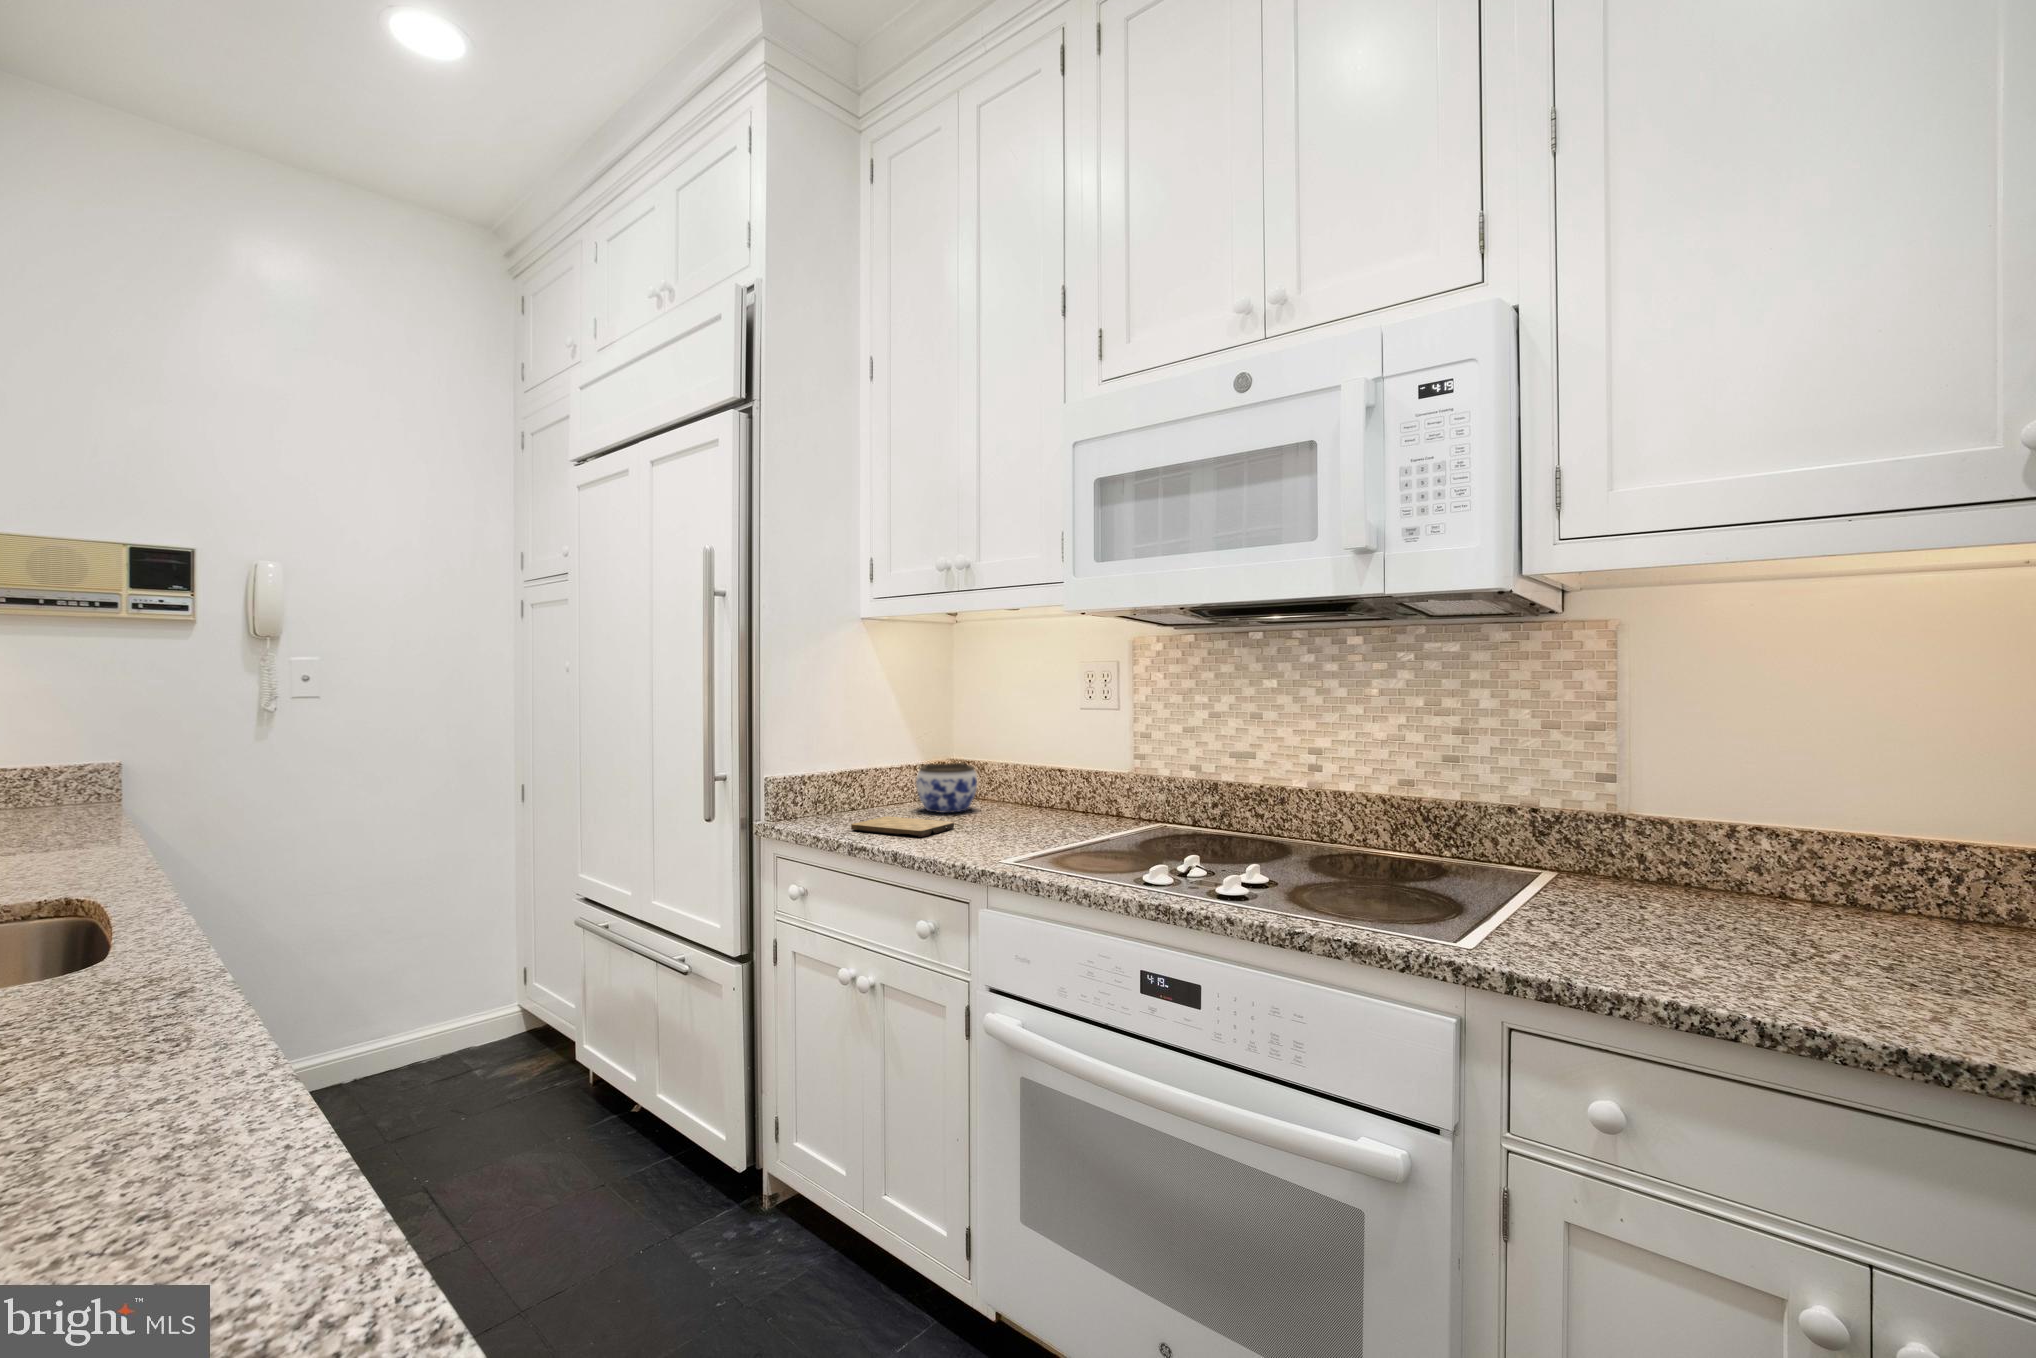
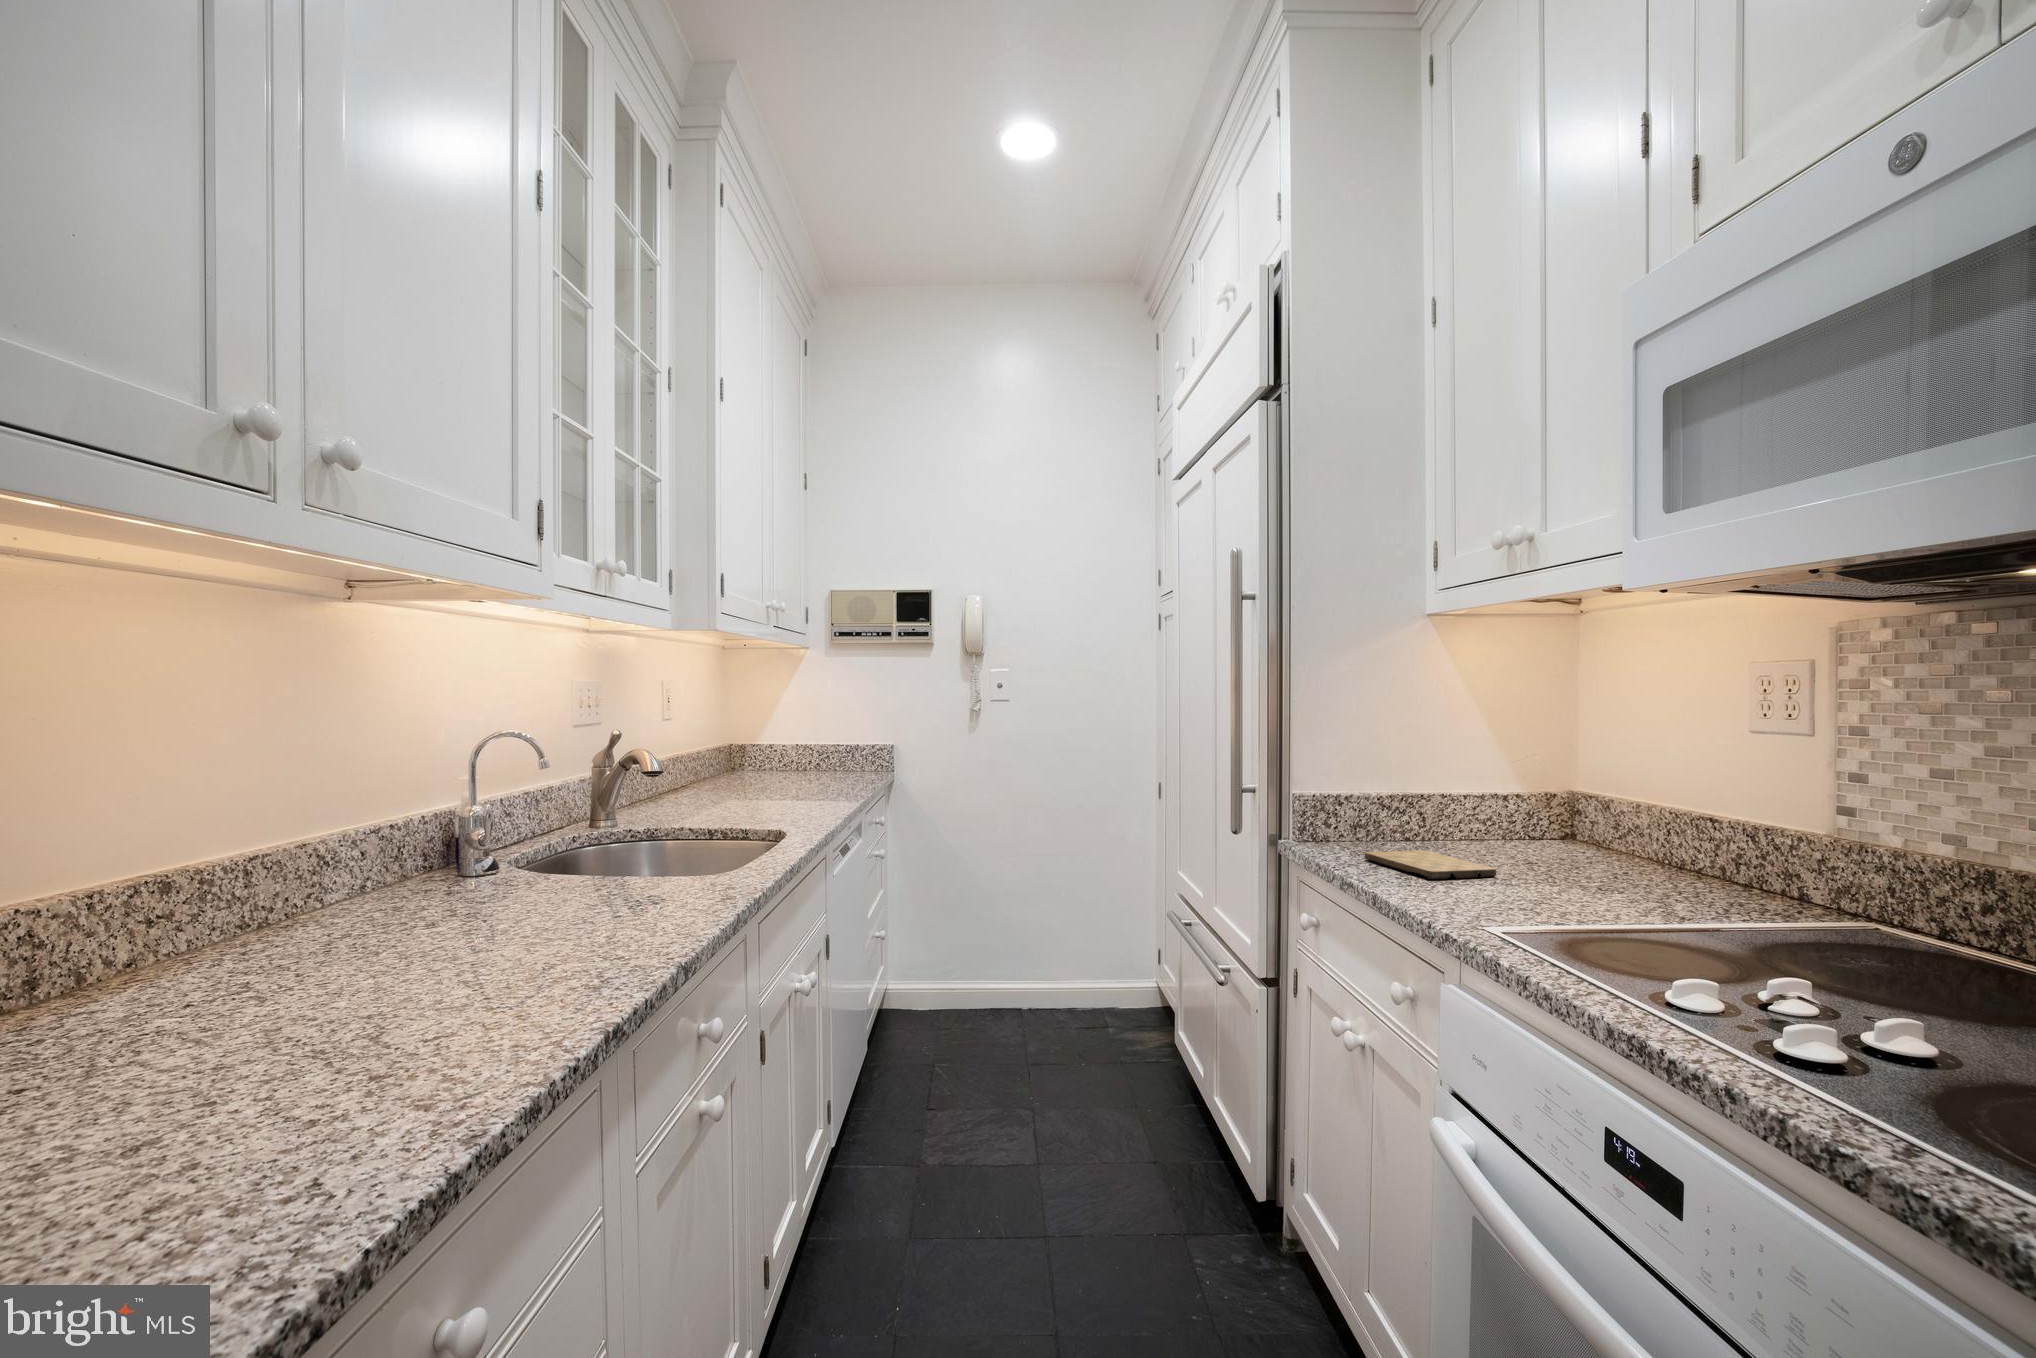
jar: present [916,763,977,813] -> none [1487,794,1577,859]

